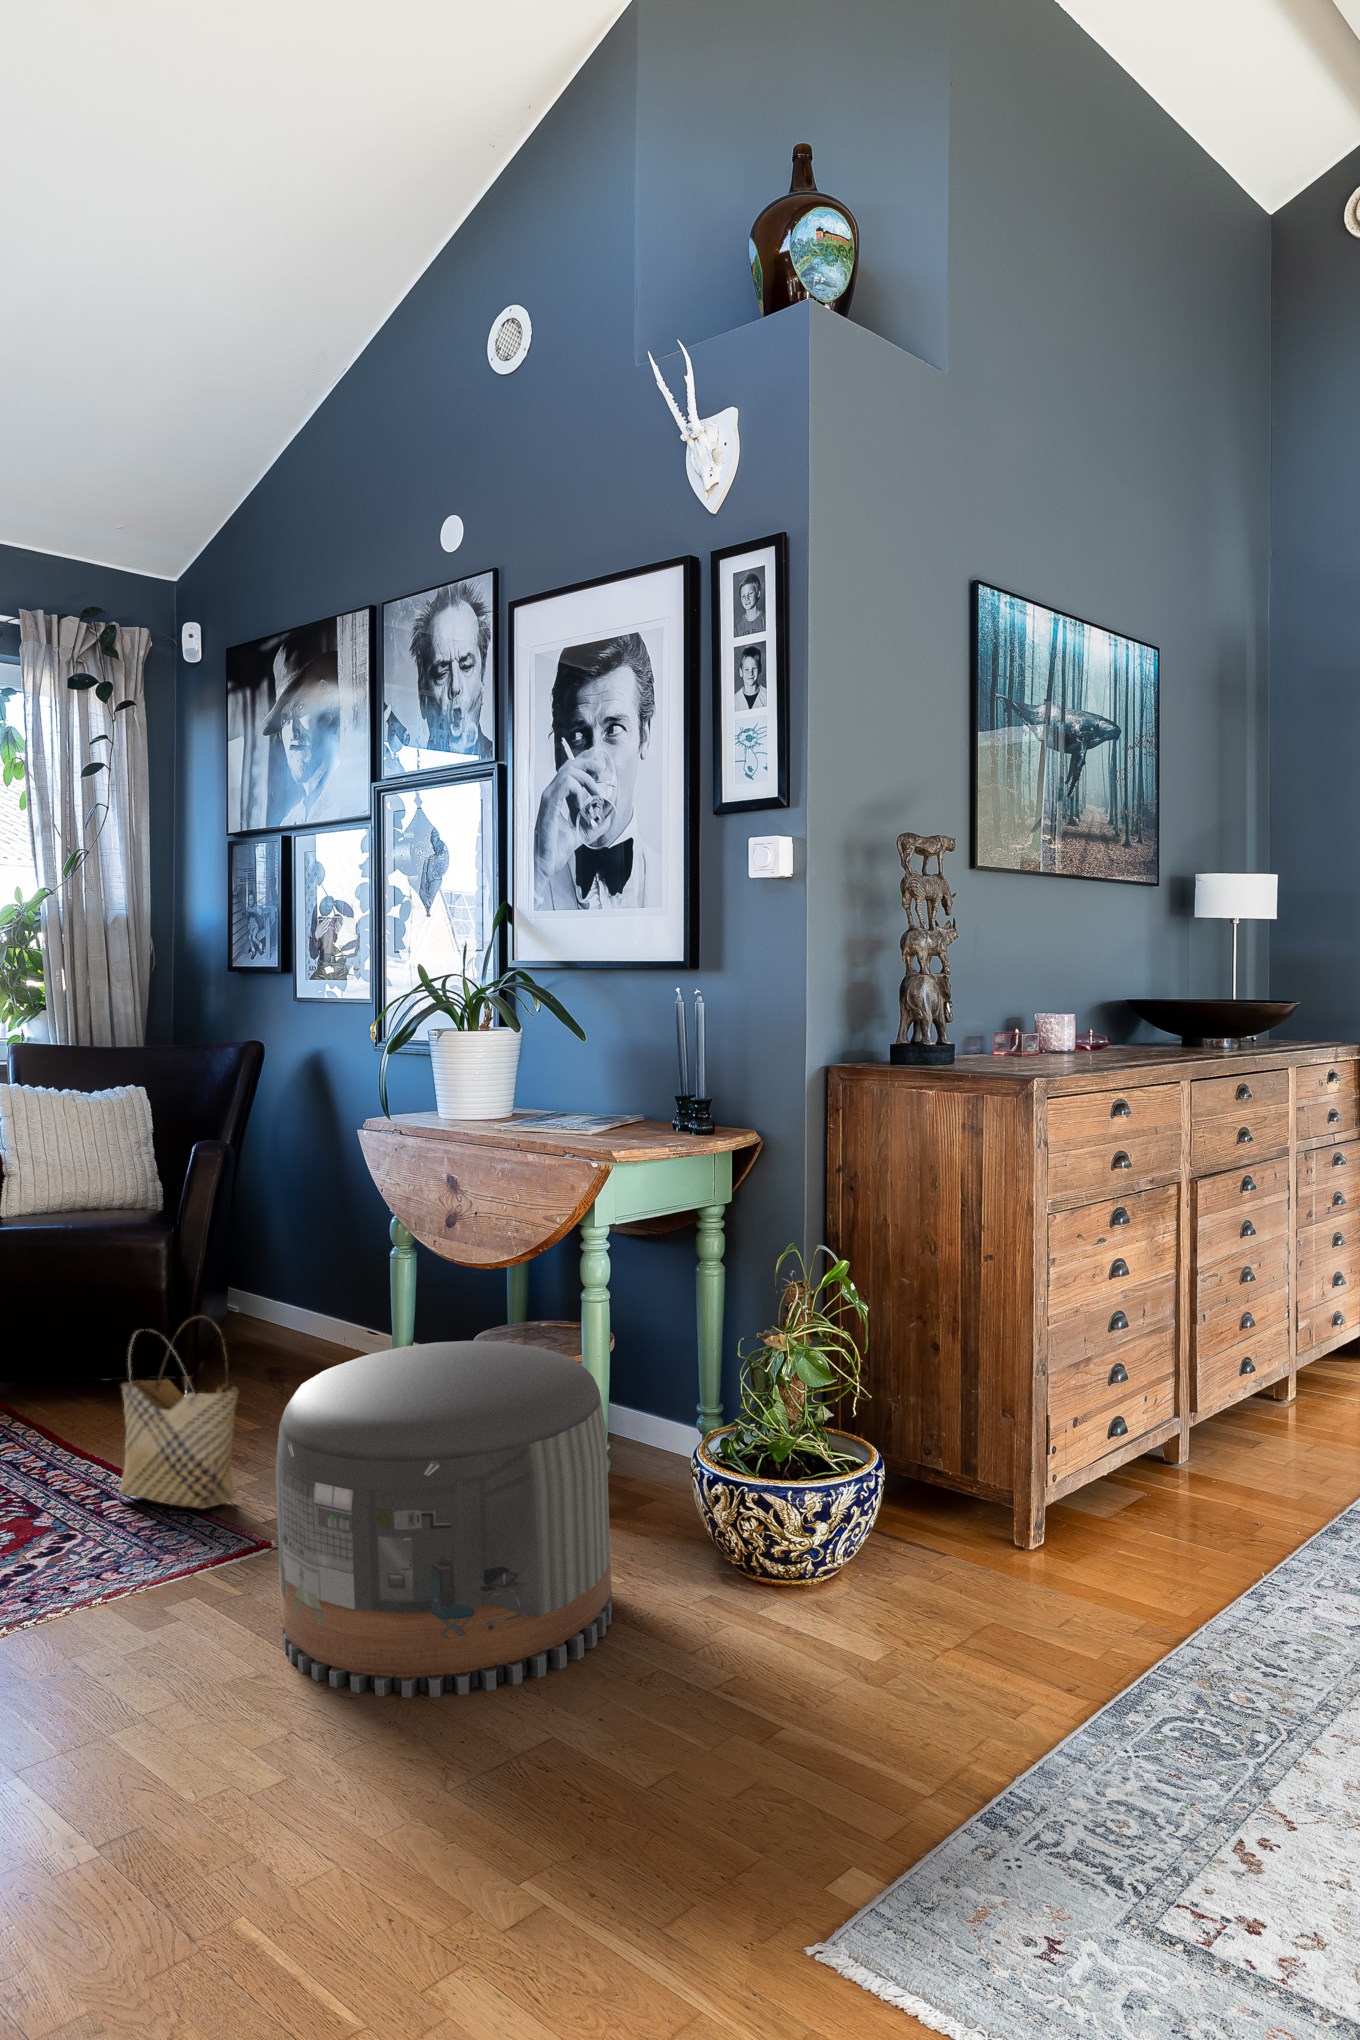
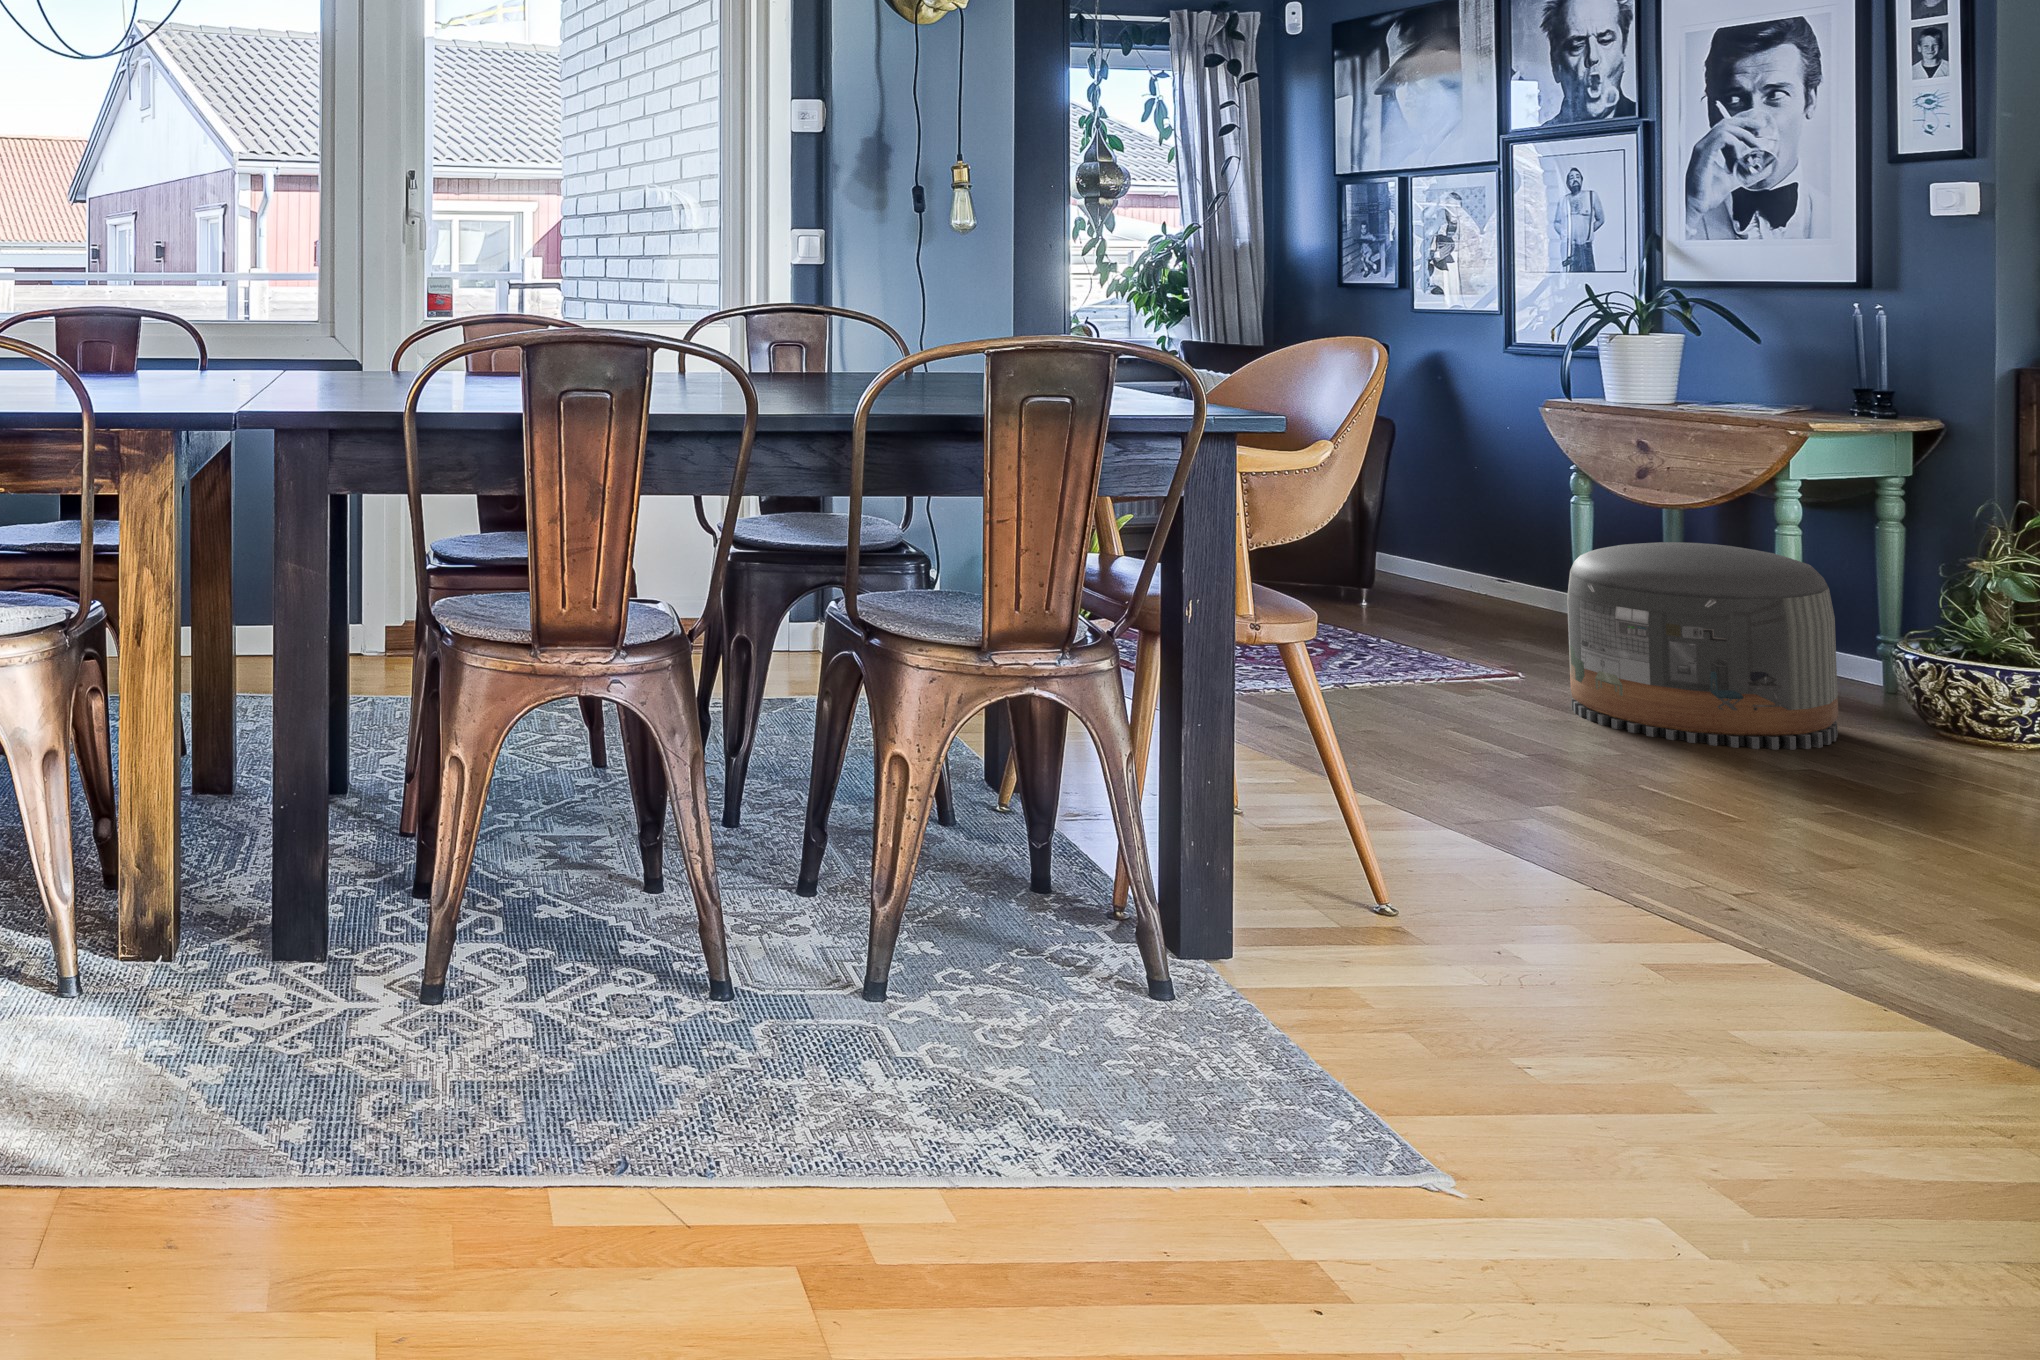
woven basket: present [119,1315,239,1509] -> none [1371,527,1469,655]

